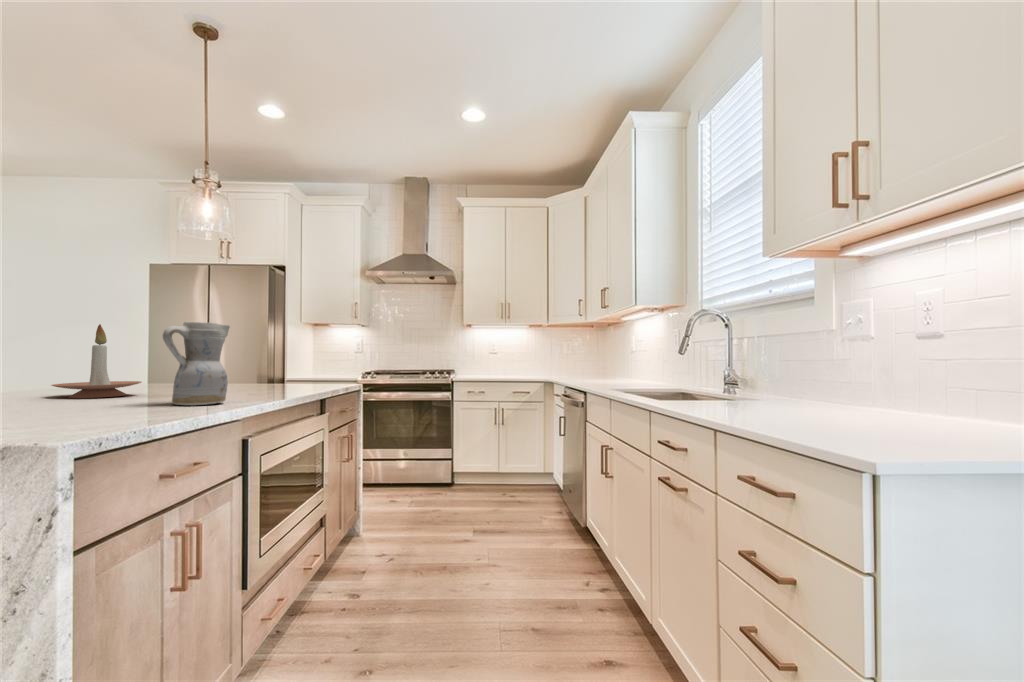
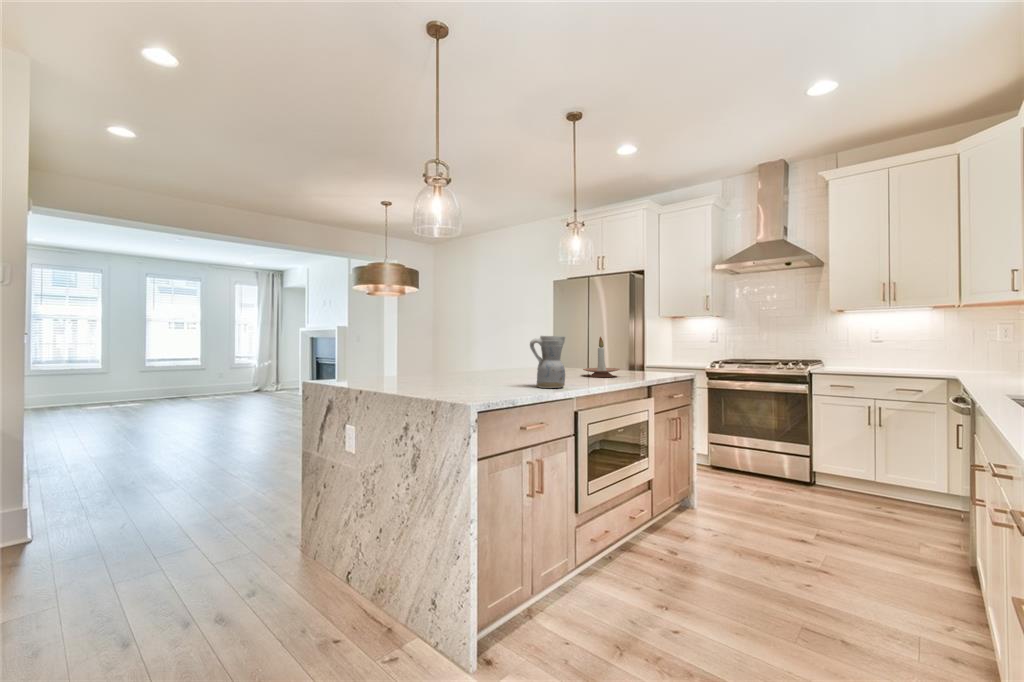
candle holder: present [52,324,141,398] -> present [583,337,620,377]

